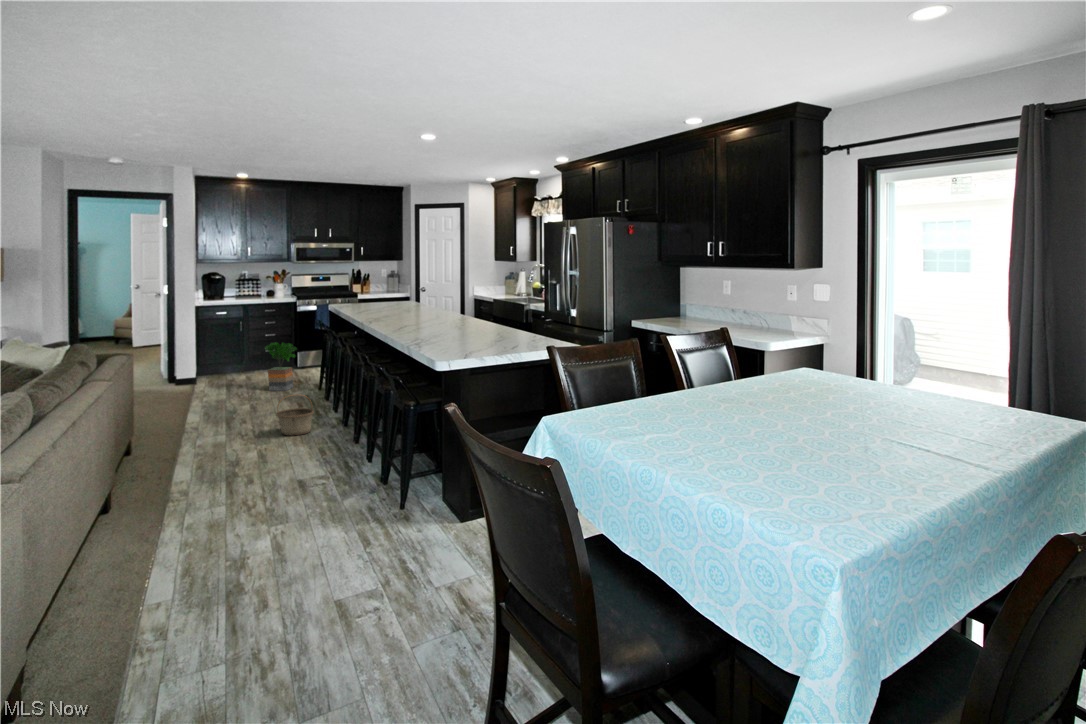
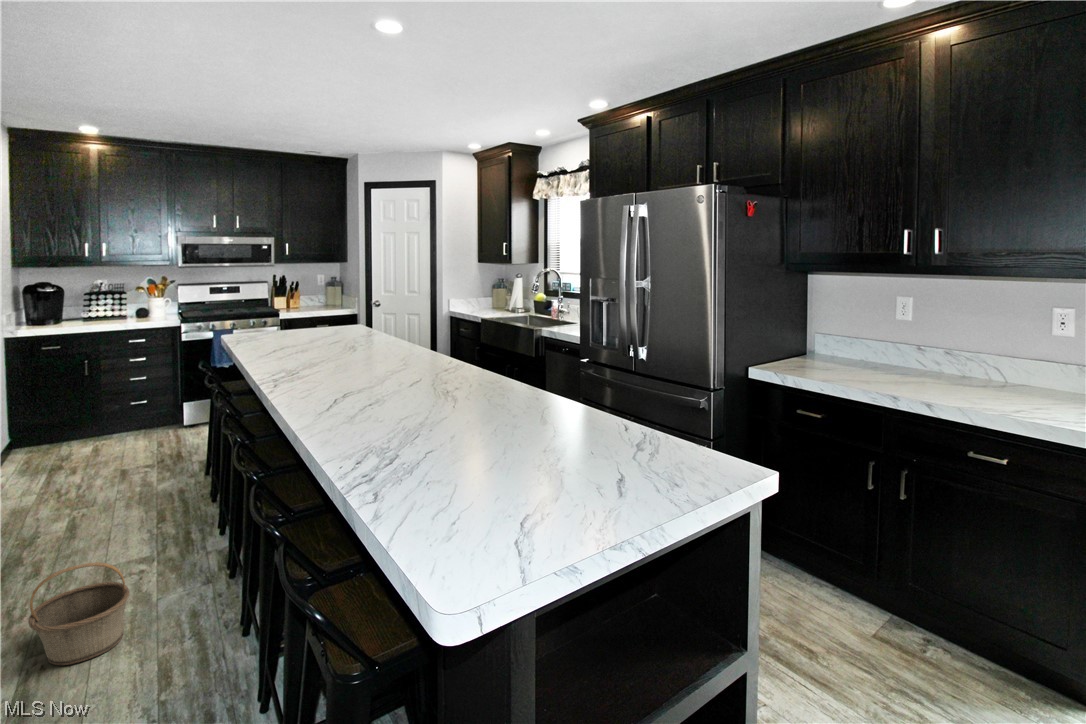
potted tree: present [265,342,296,391] -> none [98,401,162,485]

